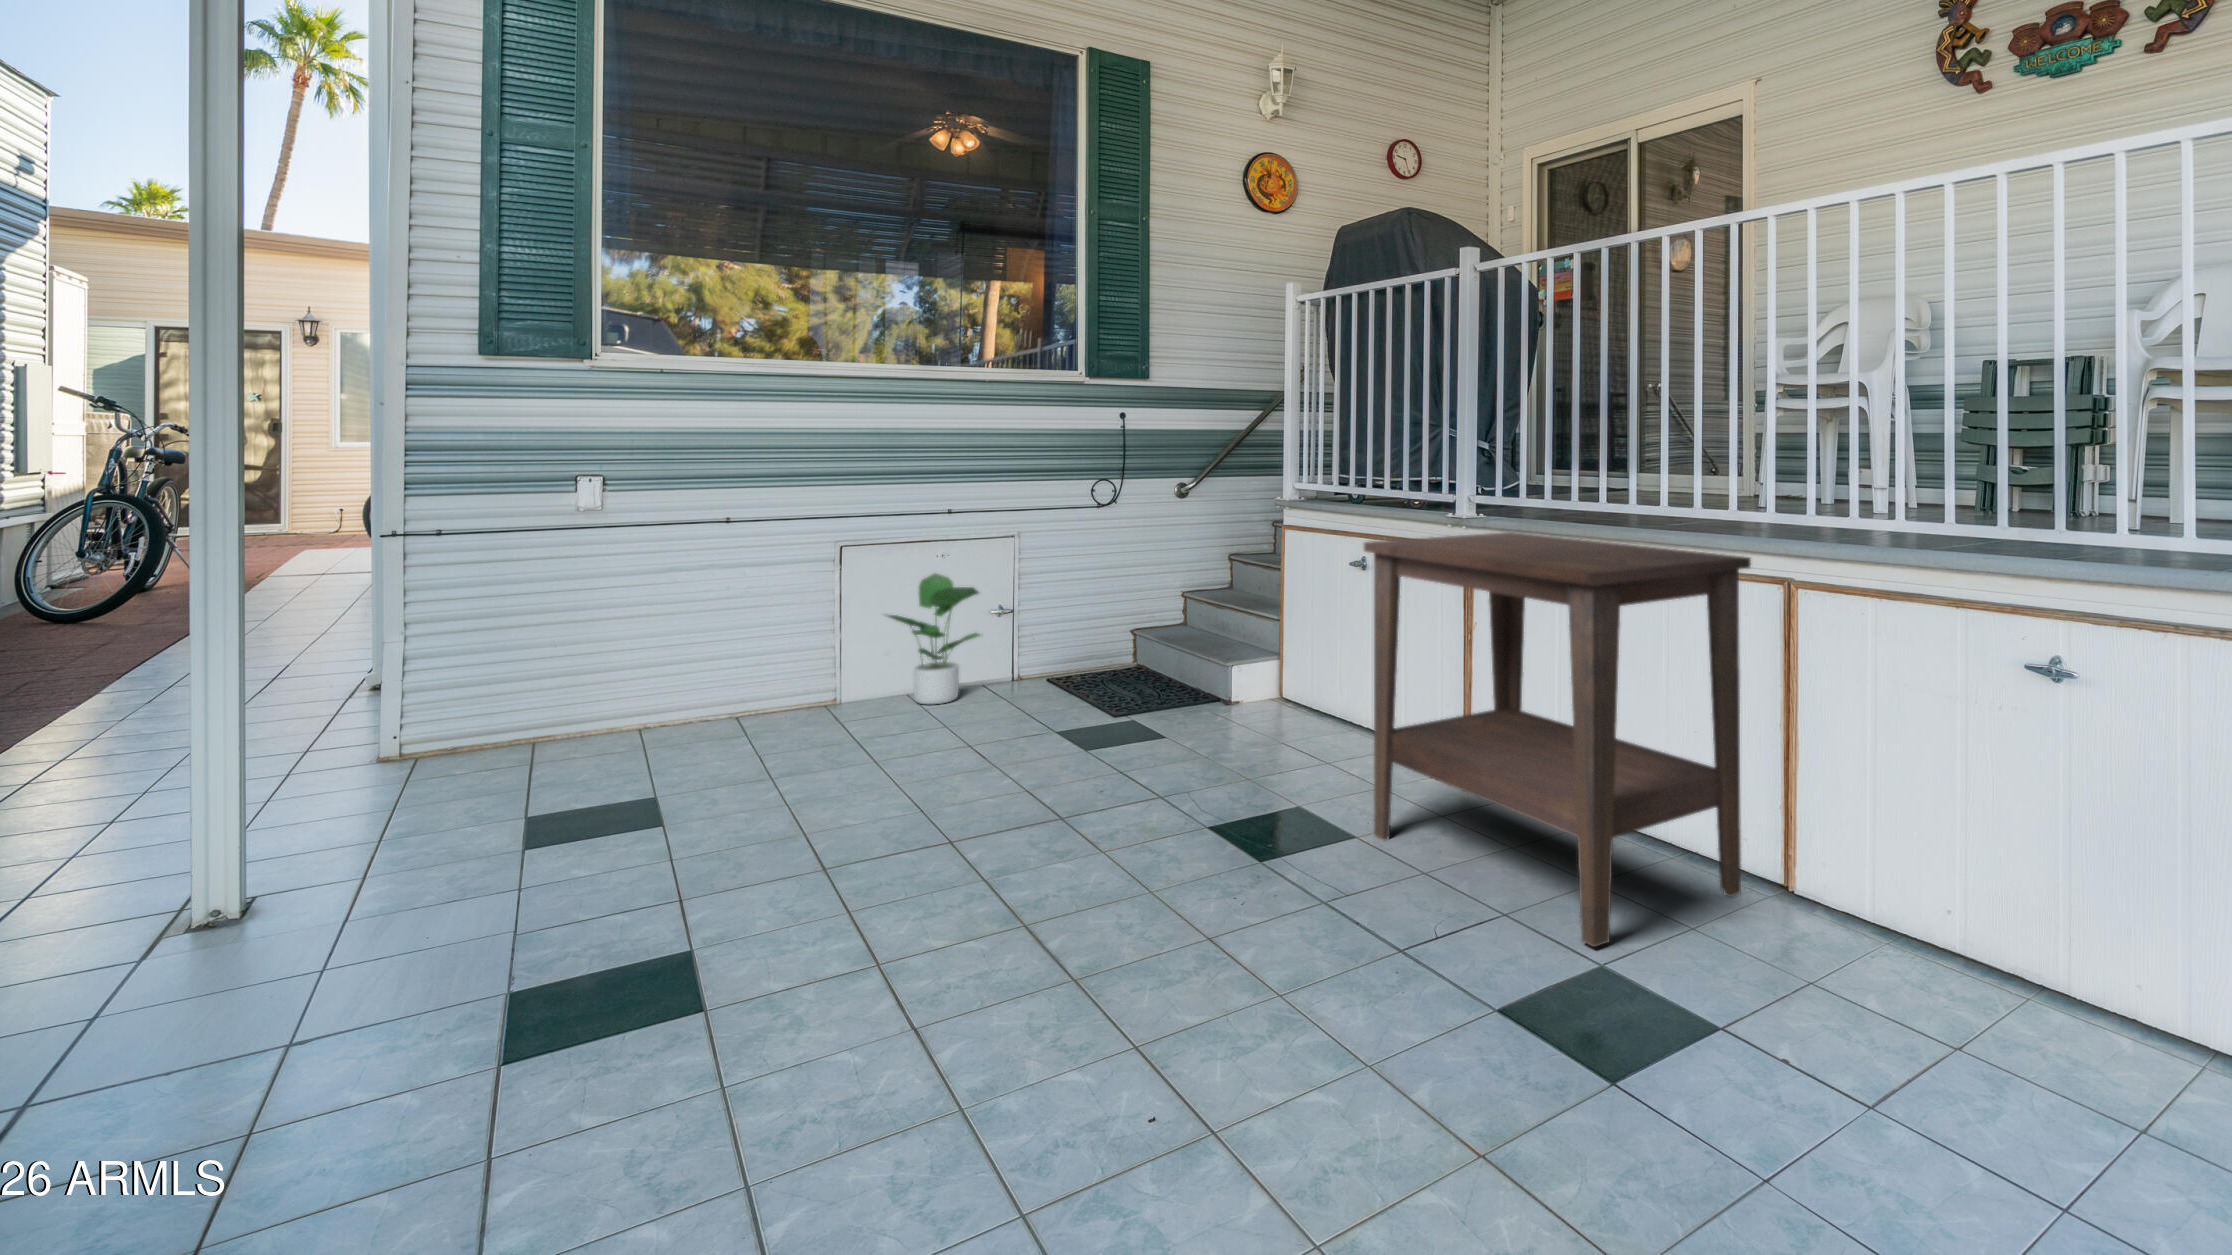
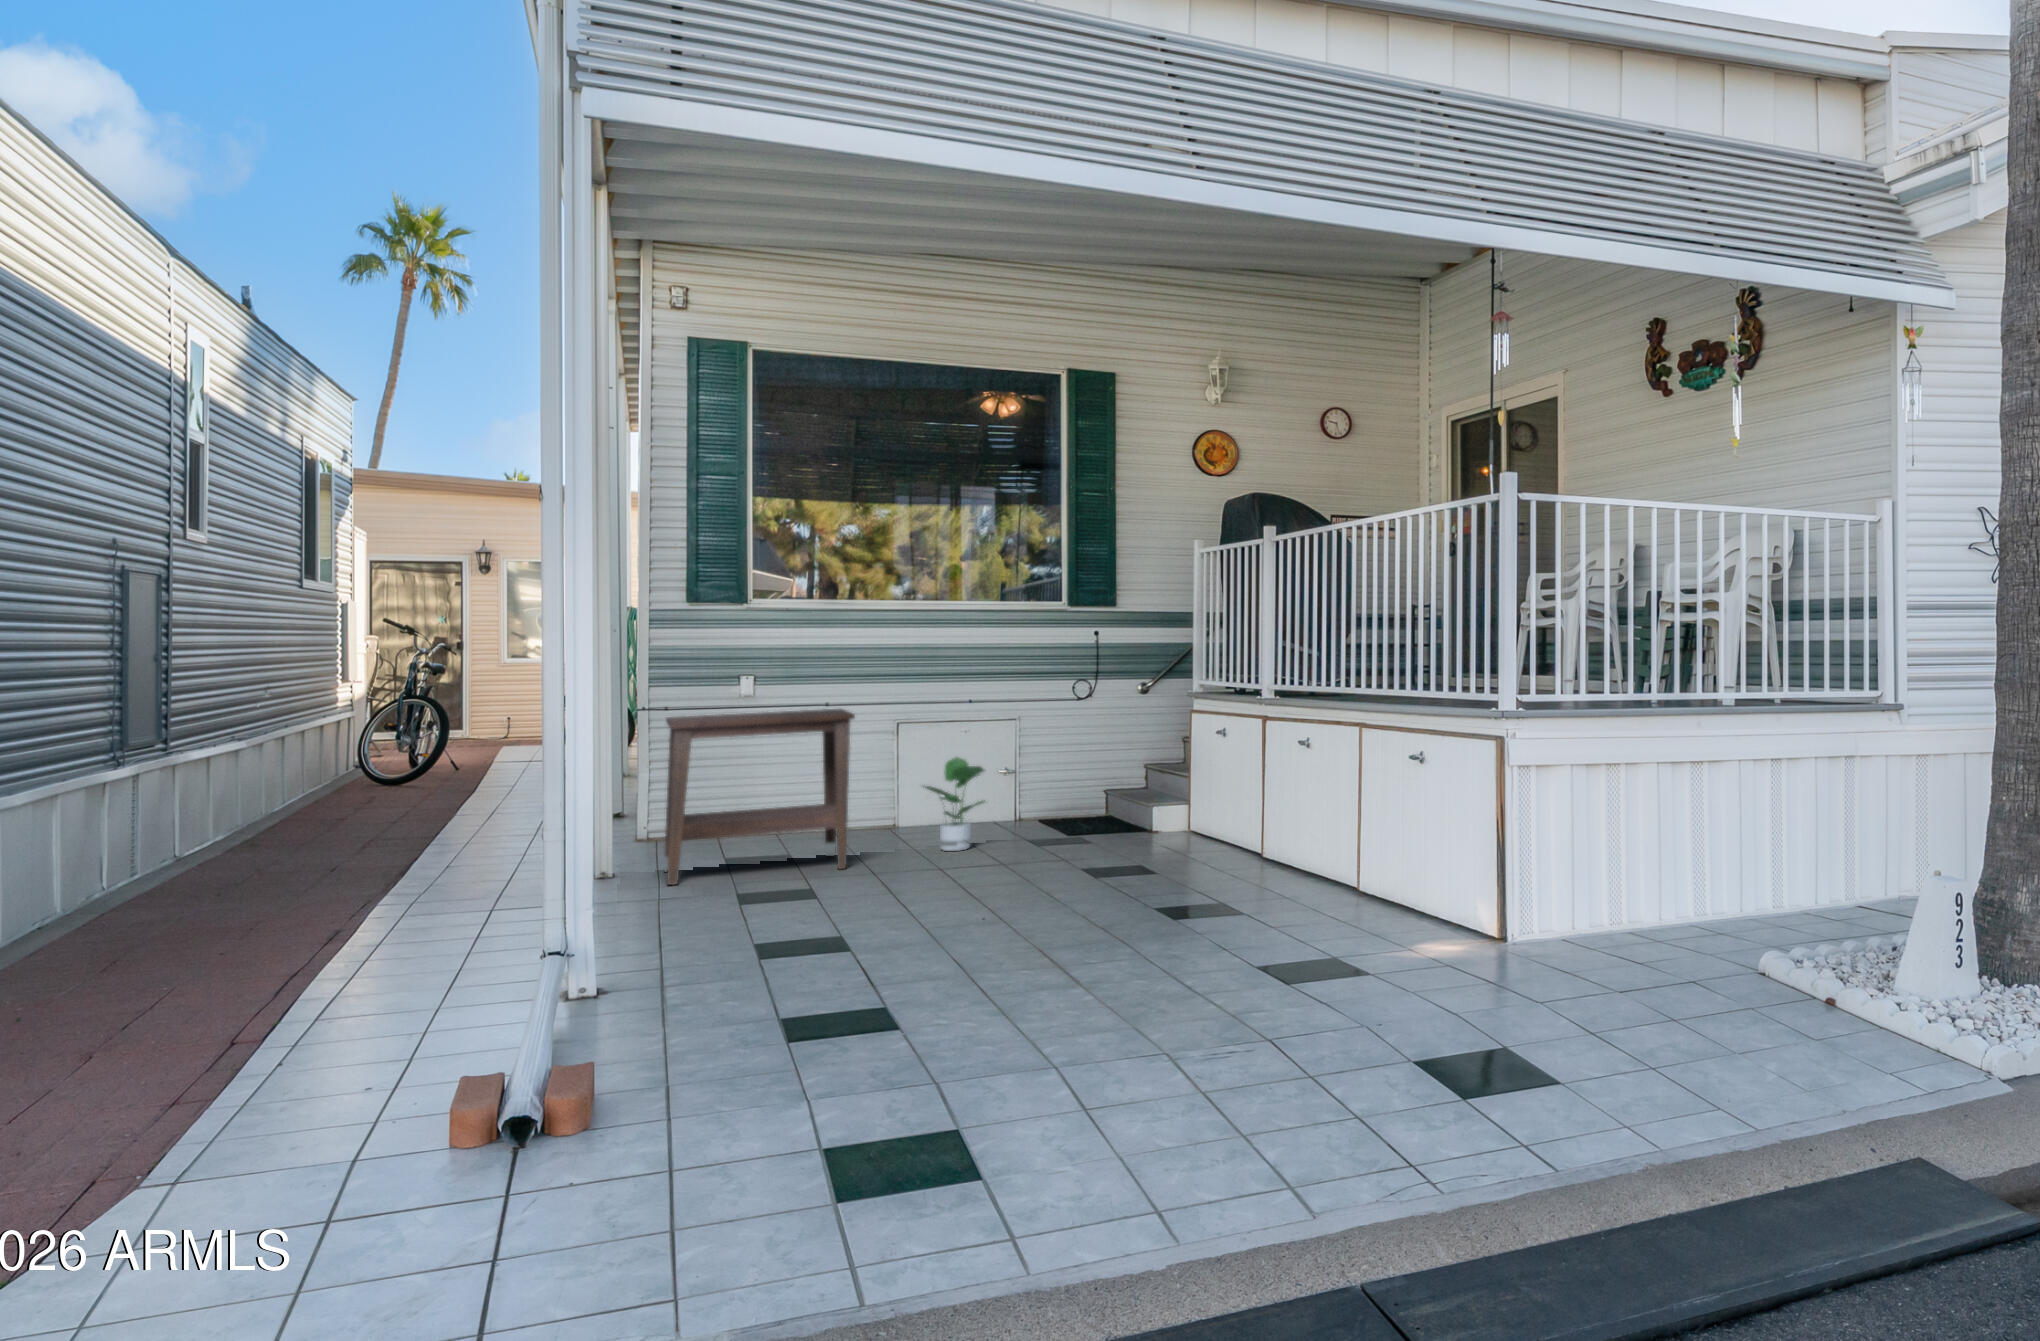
side table: present [1364,532,1751,947] -> present [665,709,855,885]

